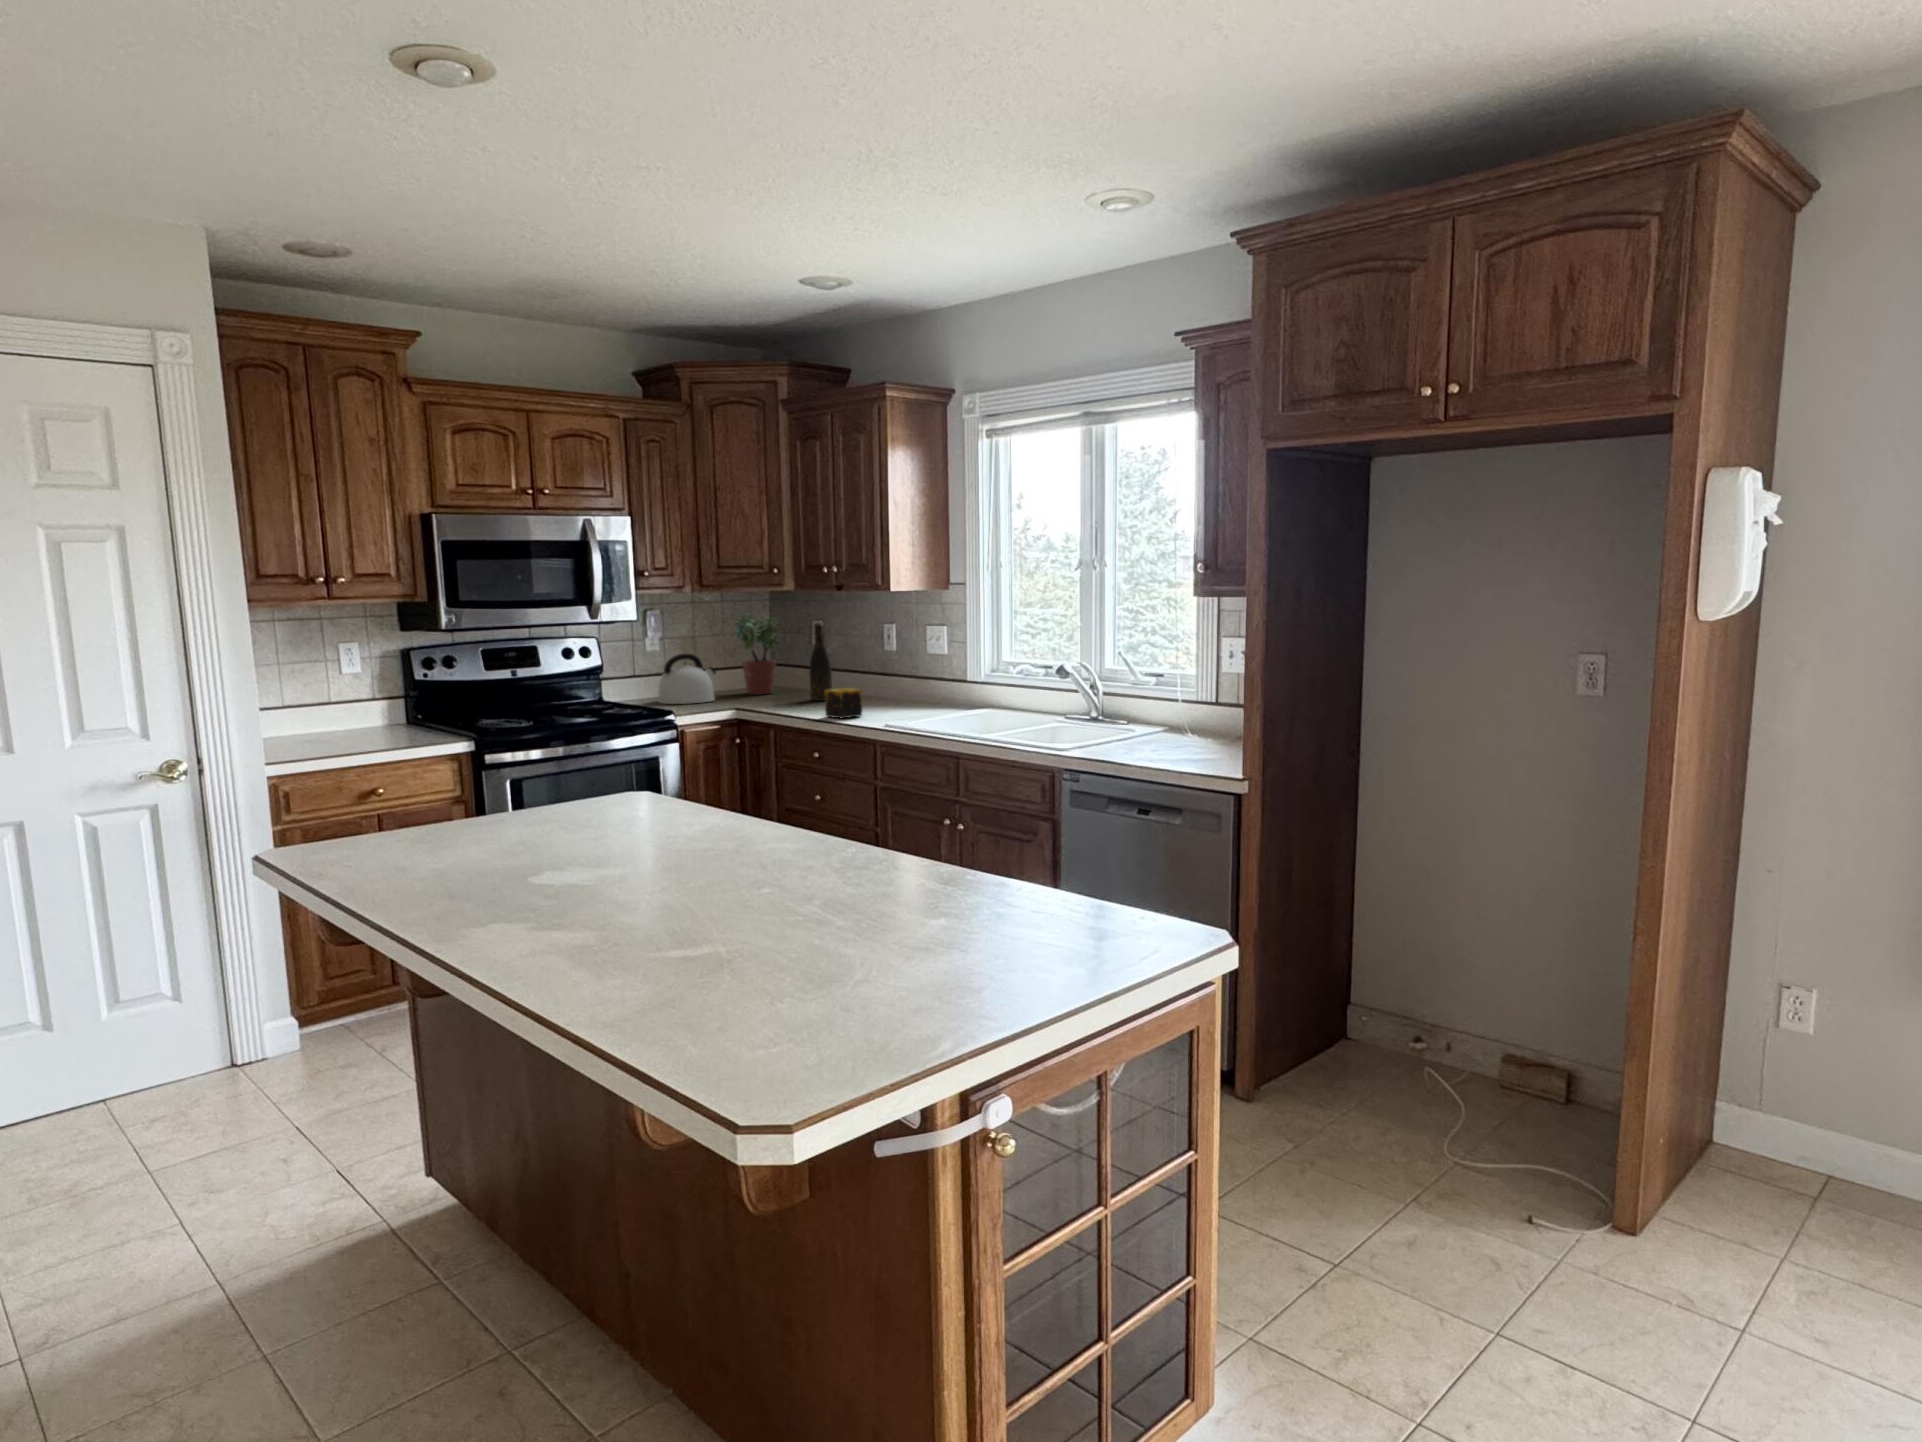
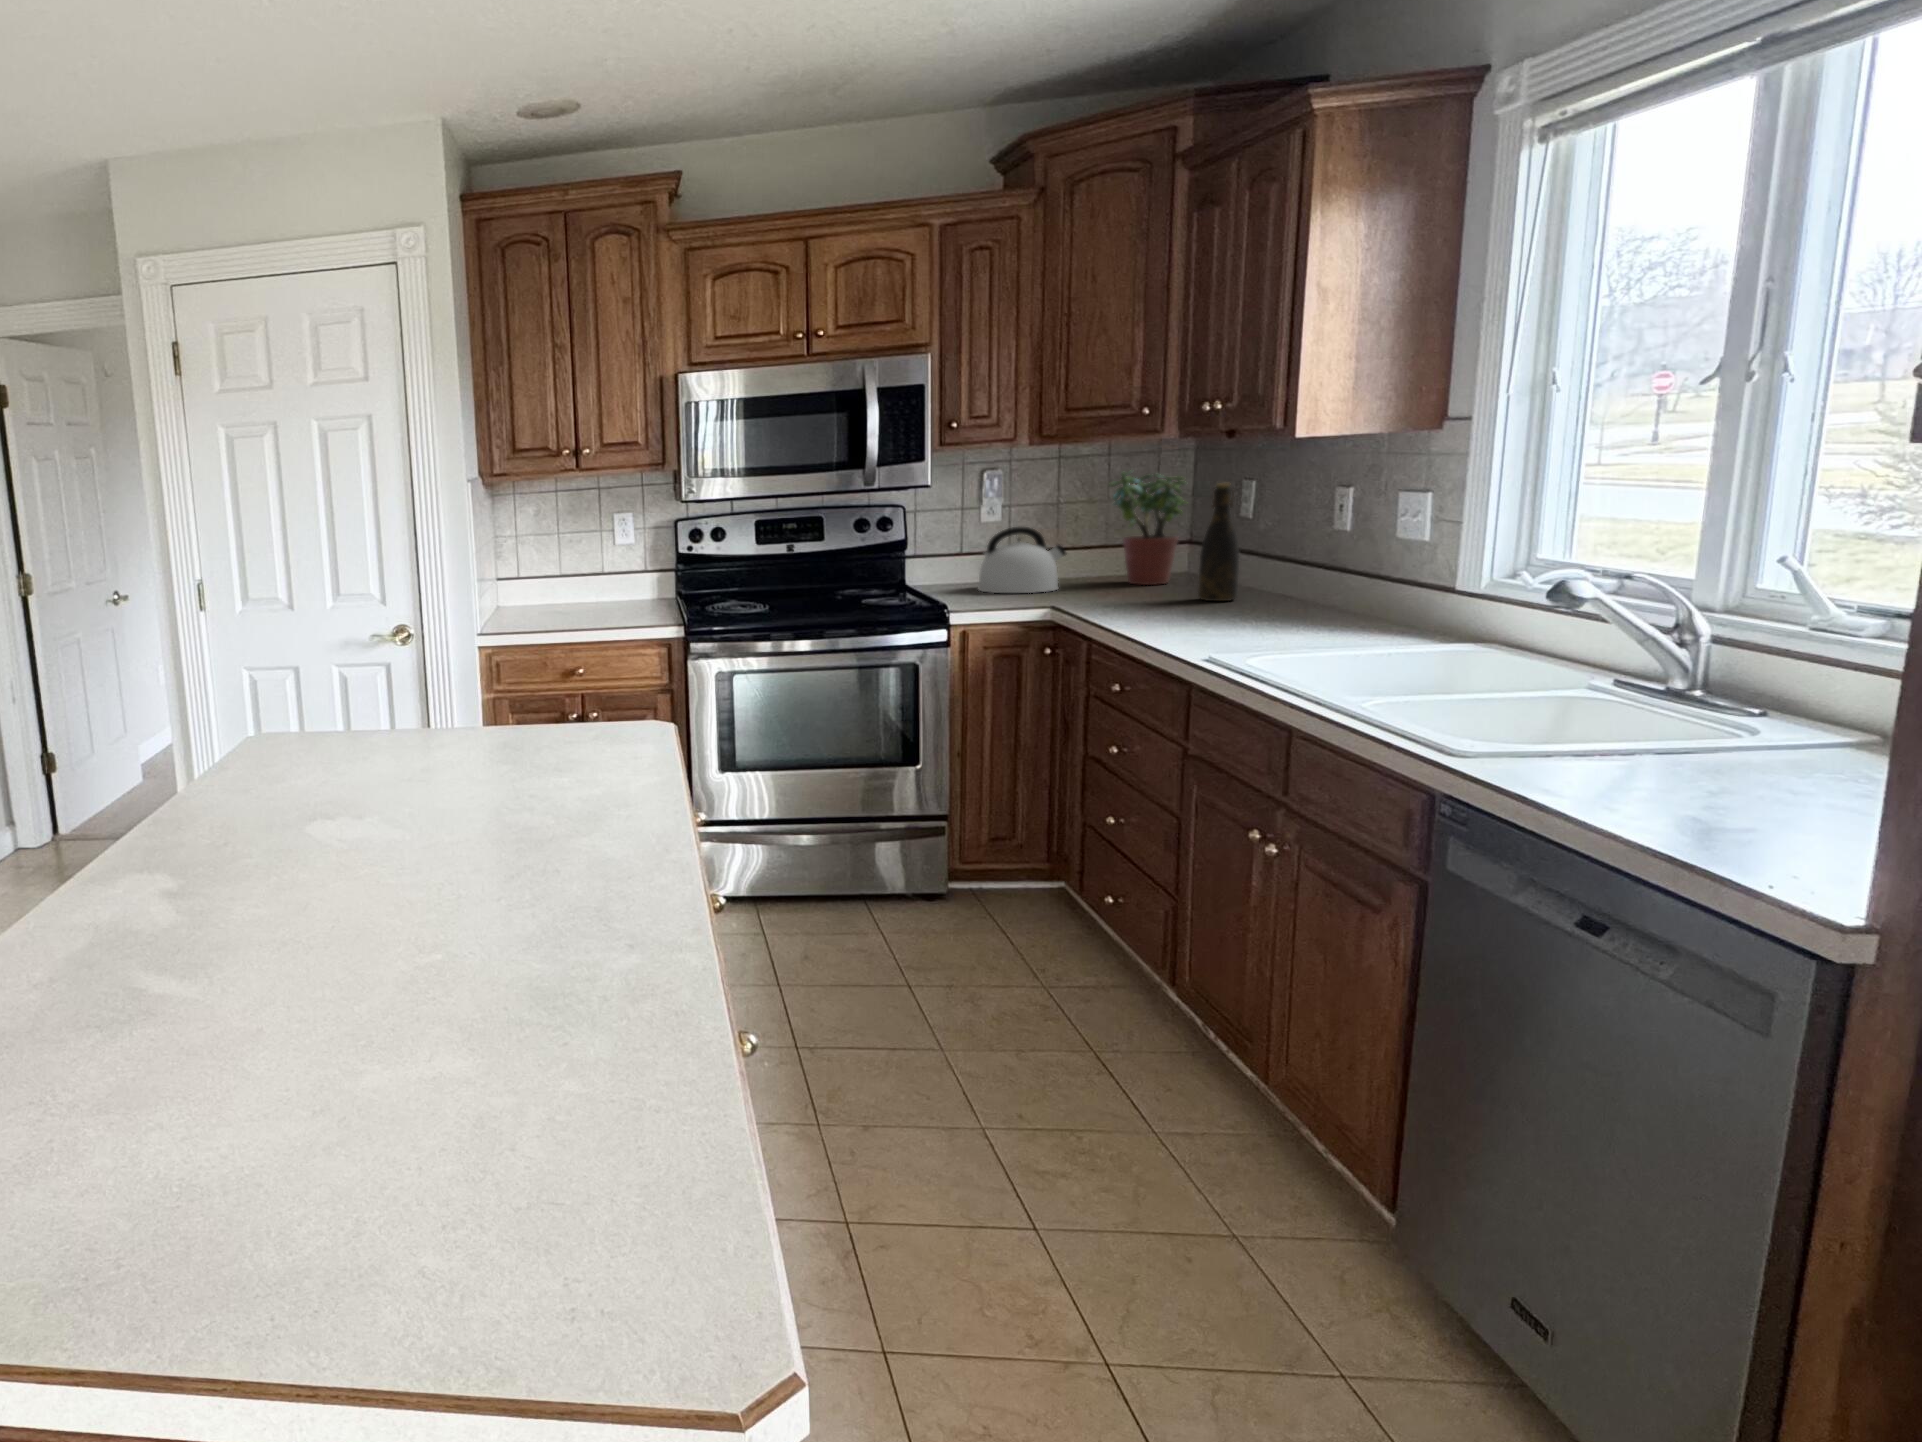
candle: present [825,688,862,718] -> none [1152,589,1216,636]

